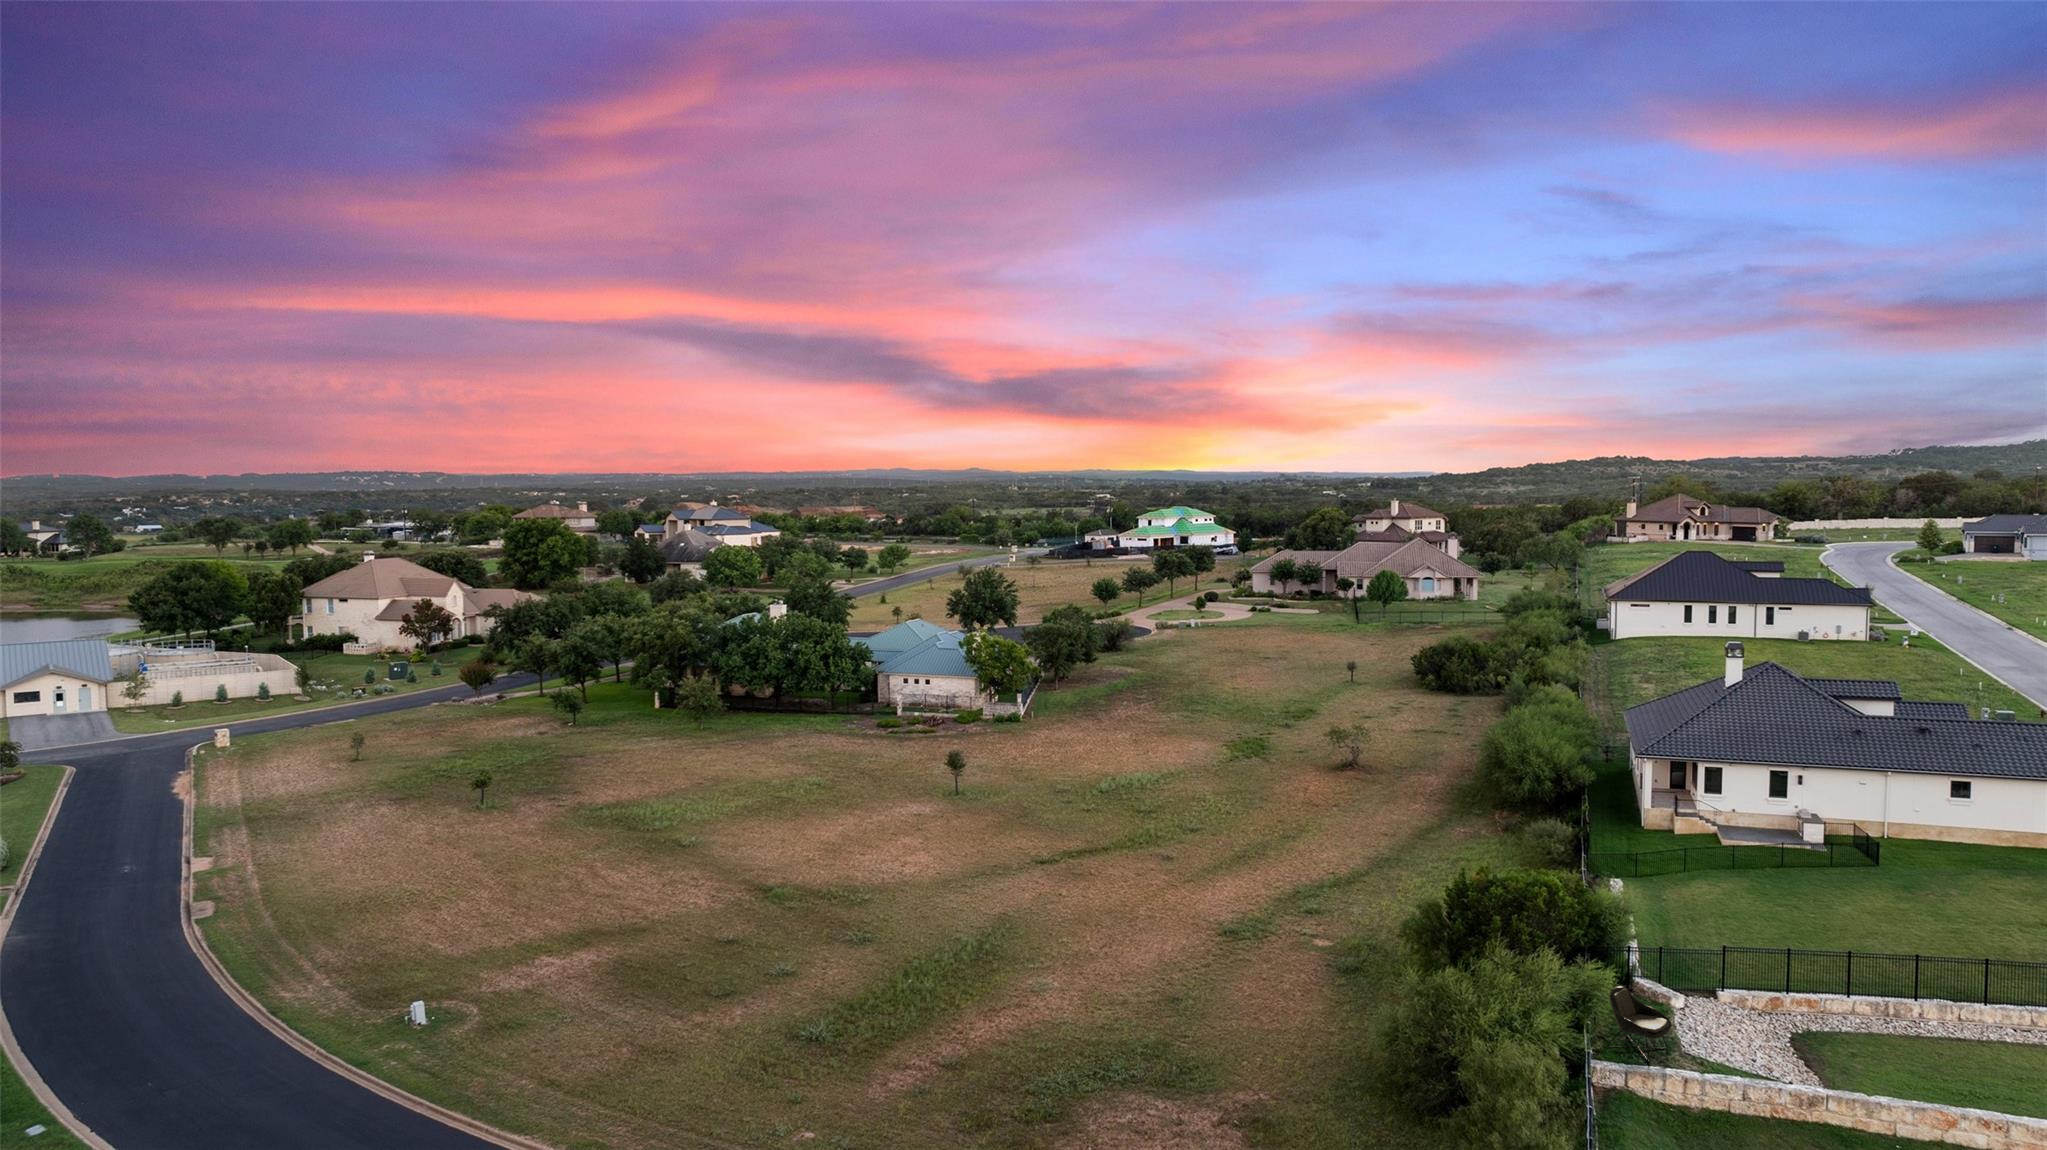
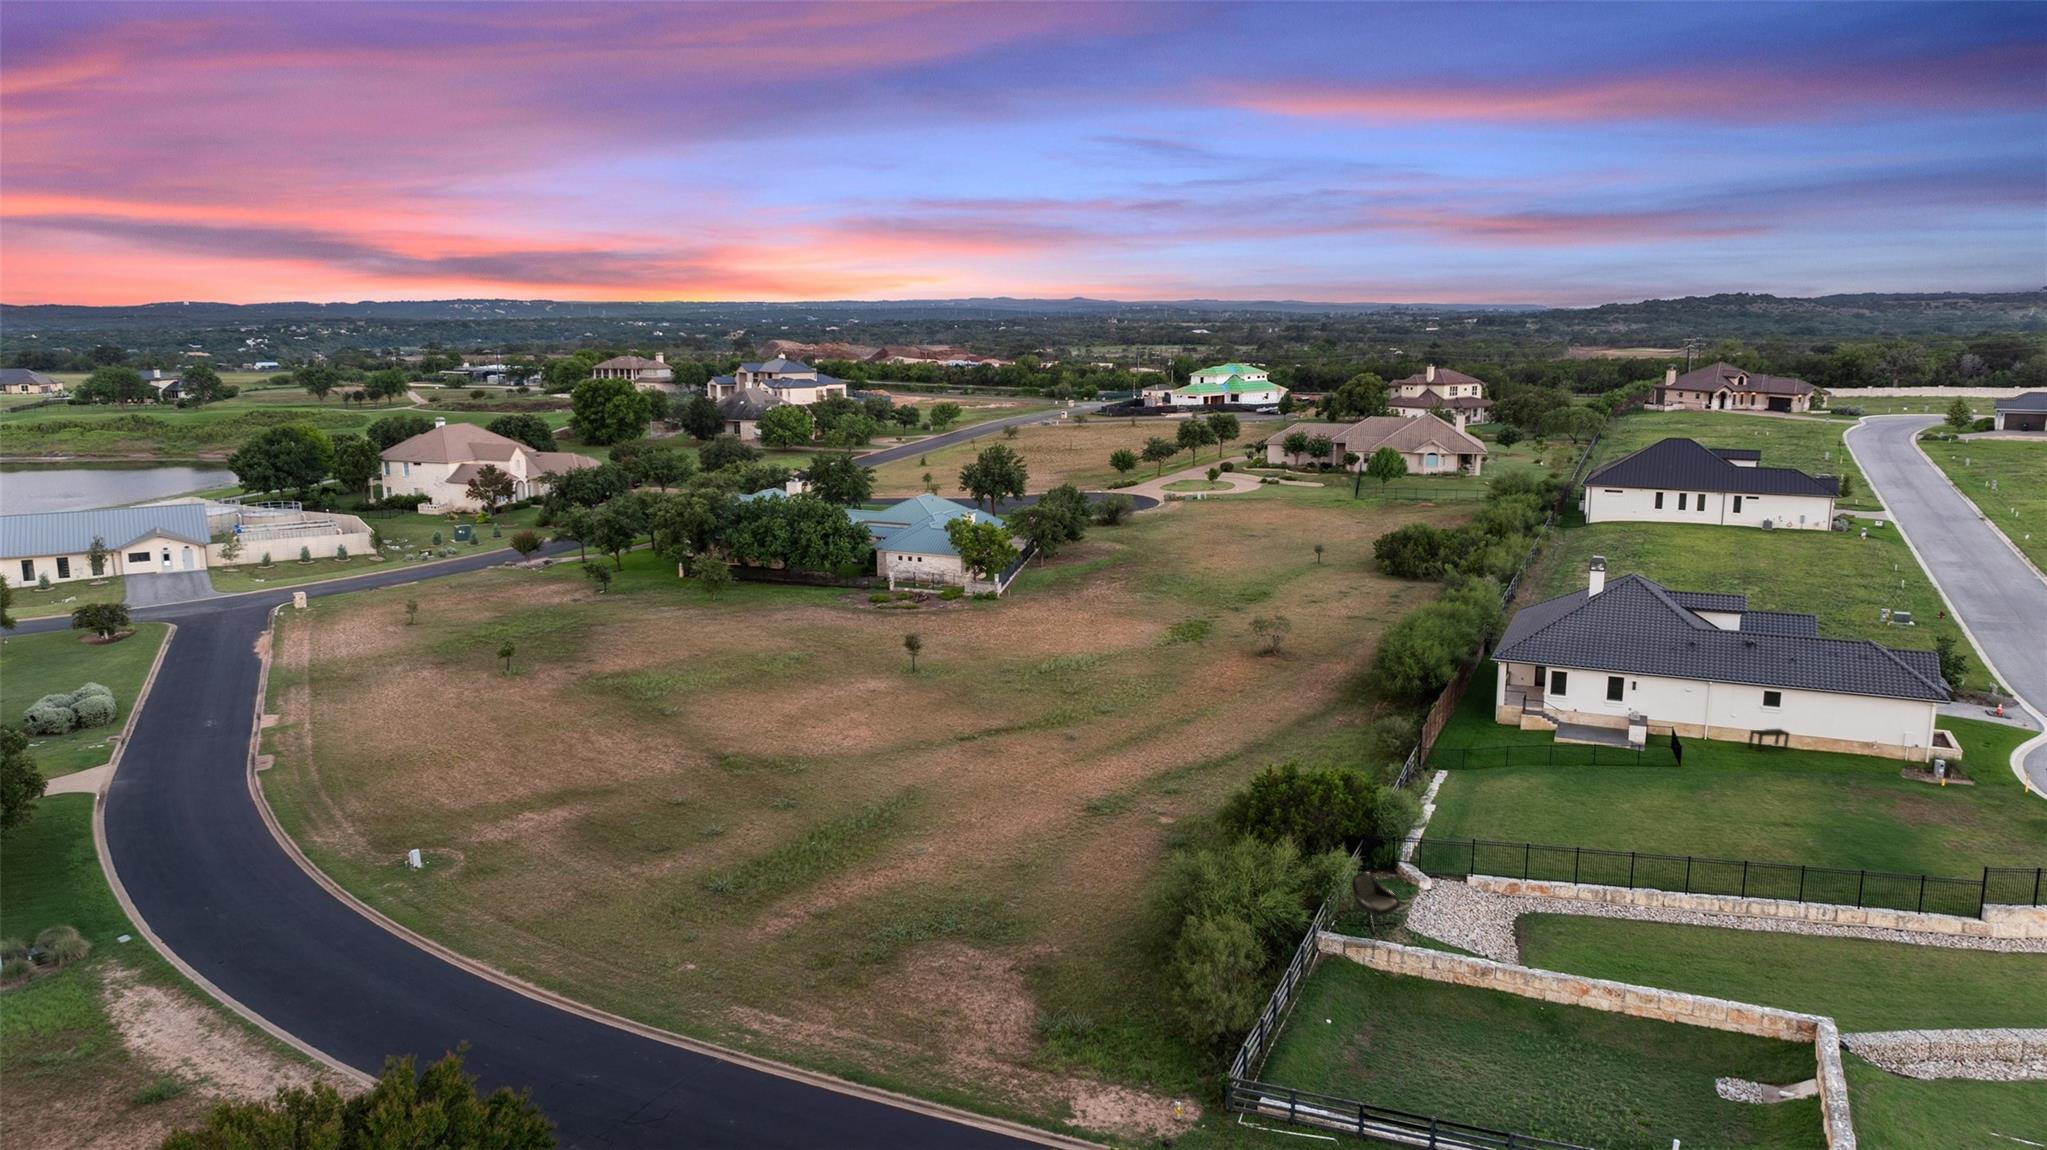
bench: none [1933,823,1979,849] -> present [1748,729,1790,751]

